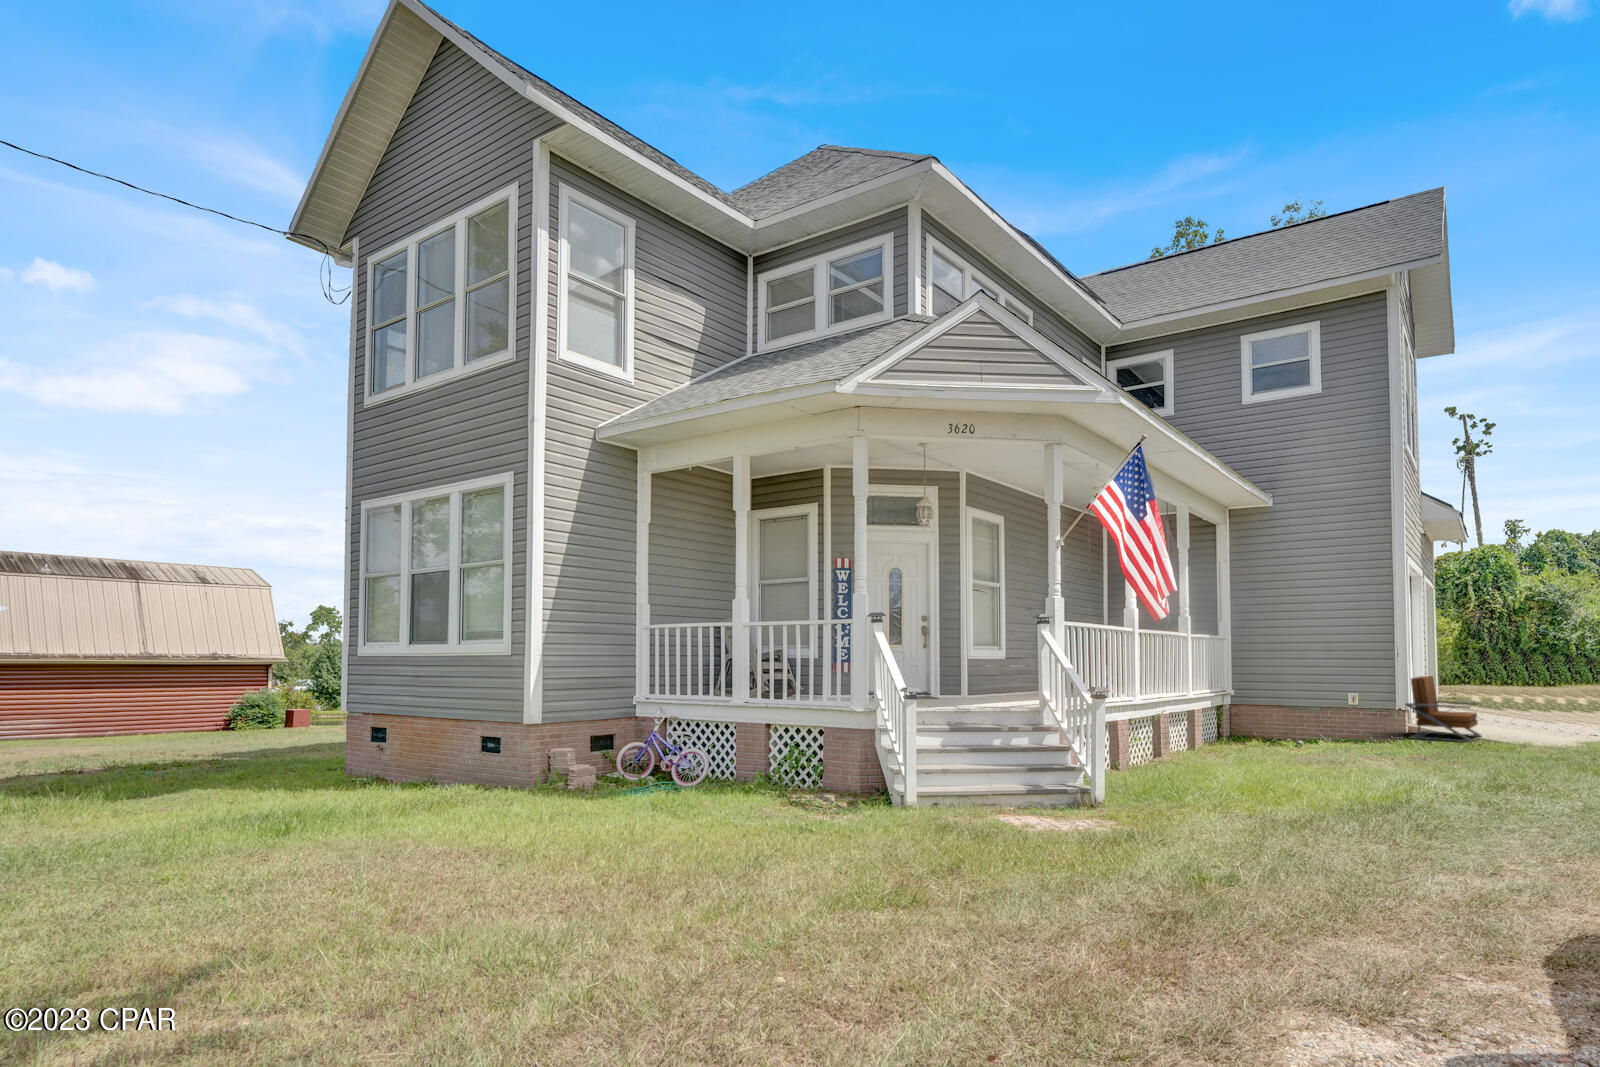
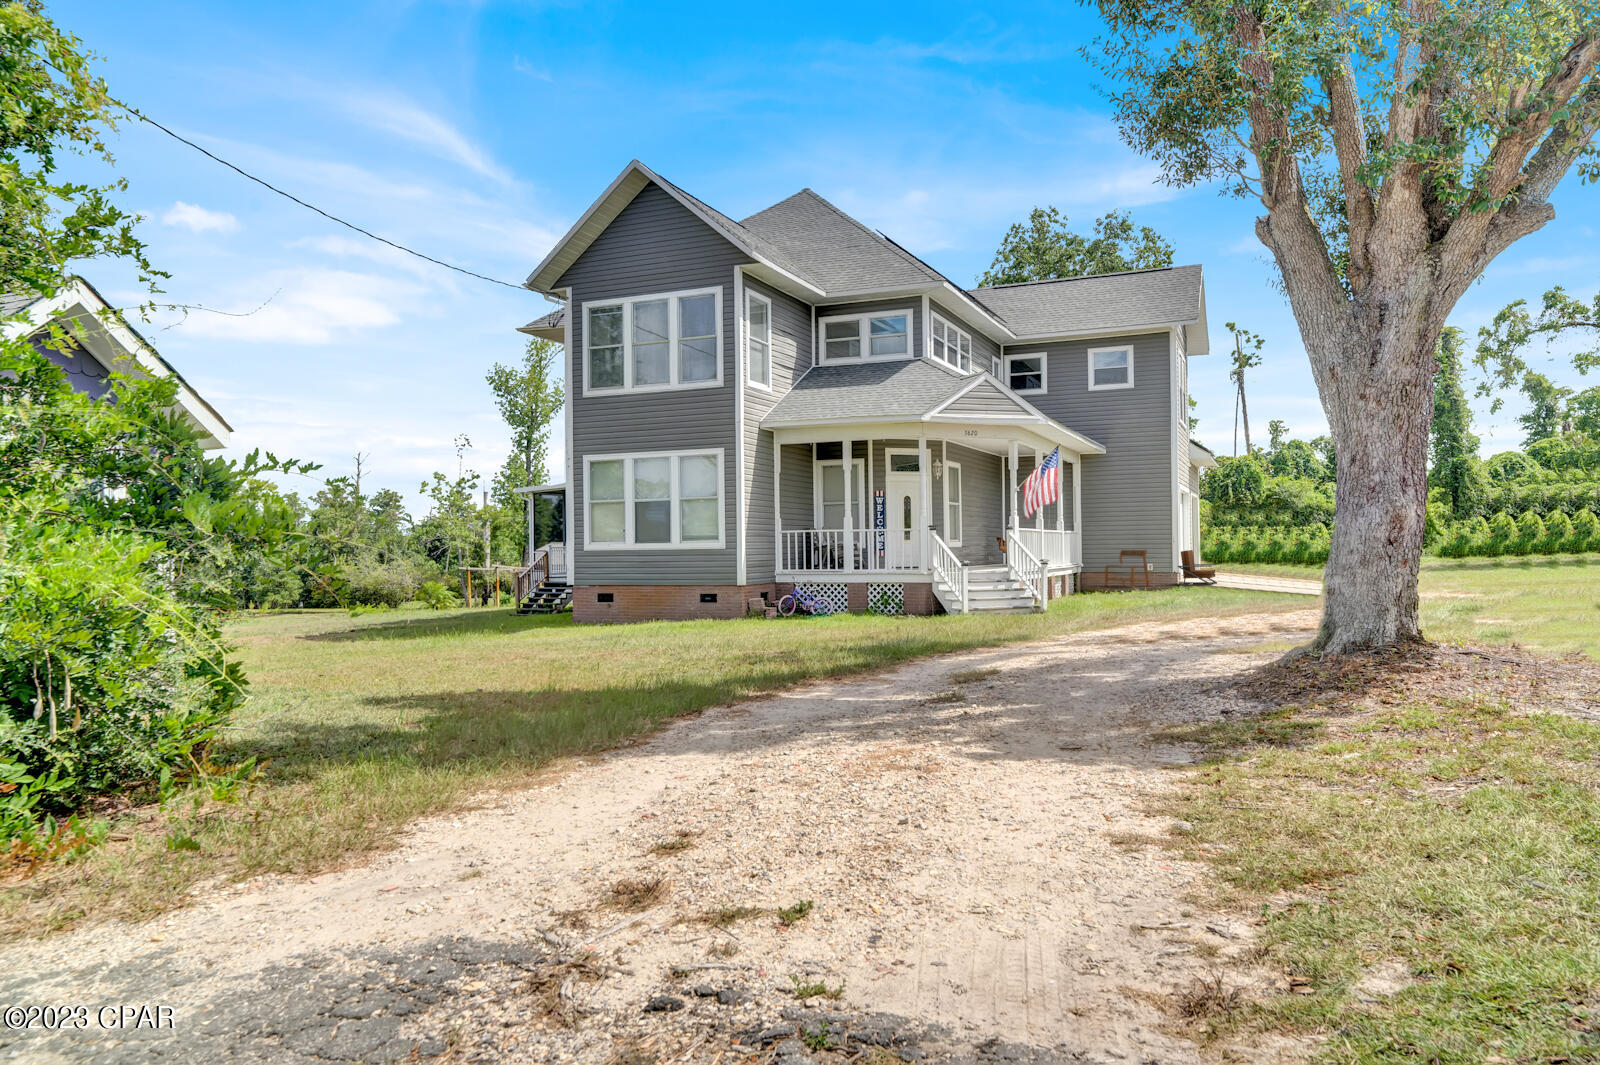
bench: none [1272,670,1352,738] -> present [1105,550,1149,587]

